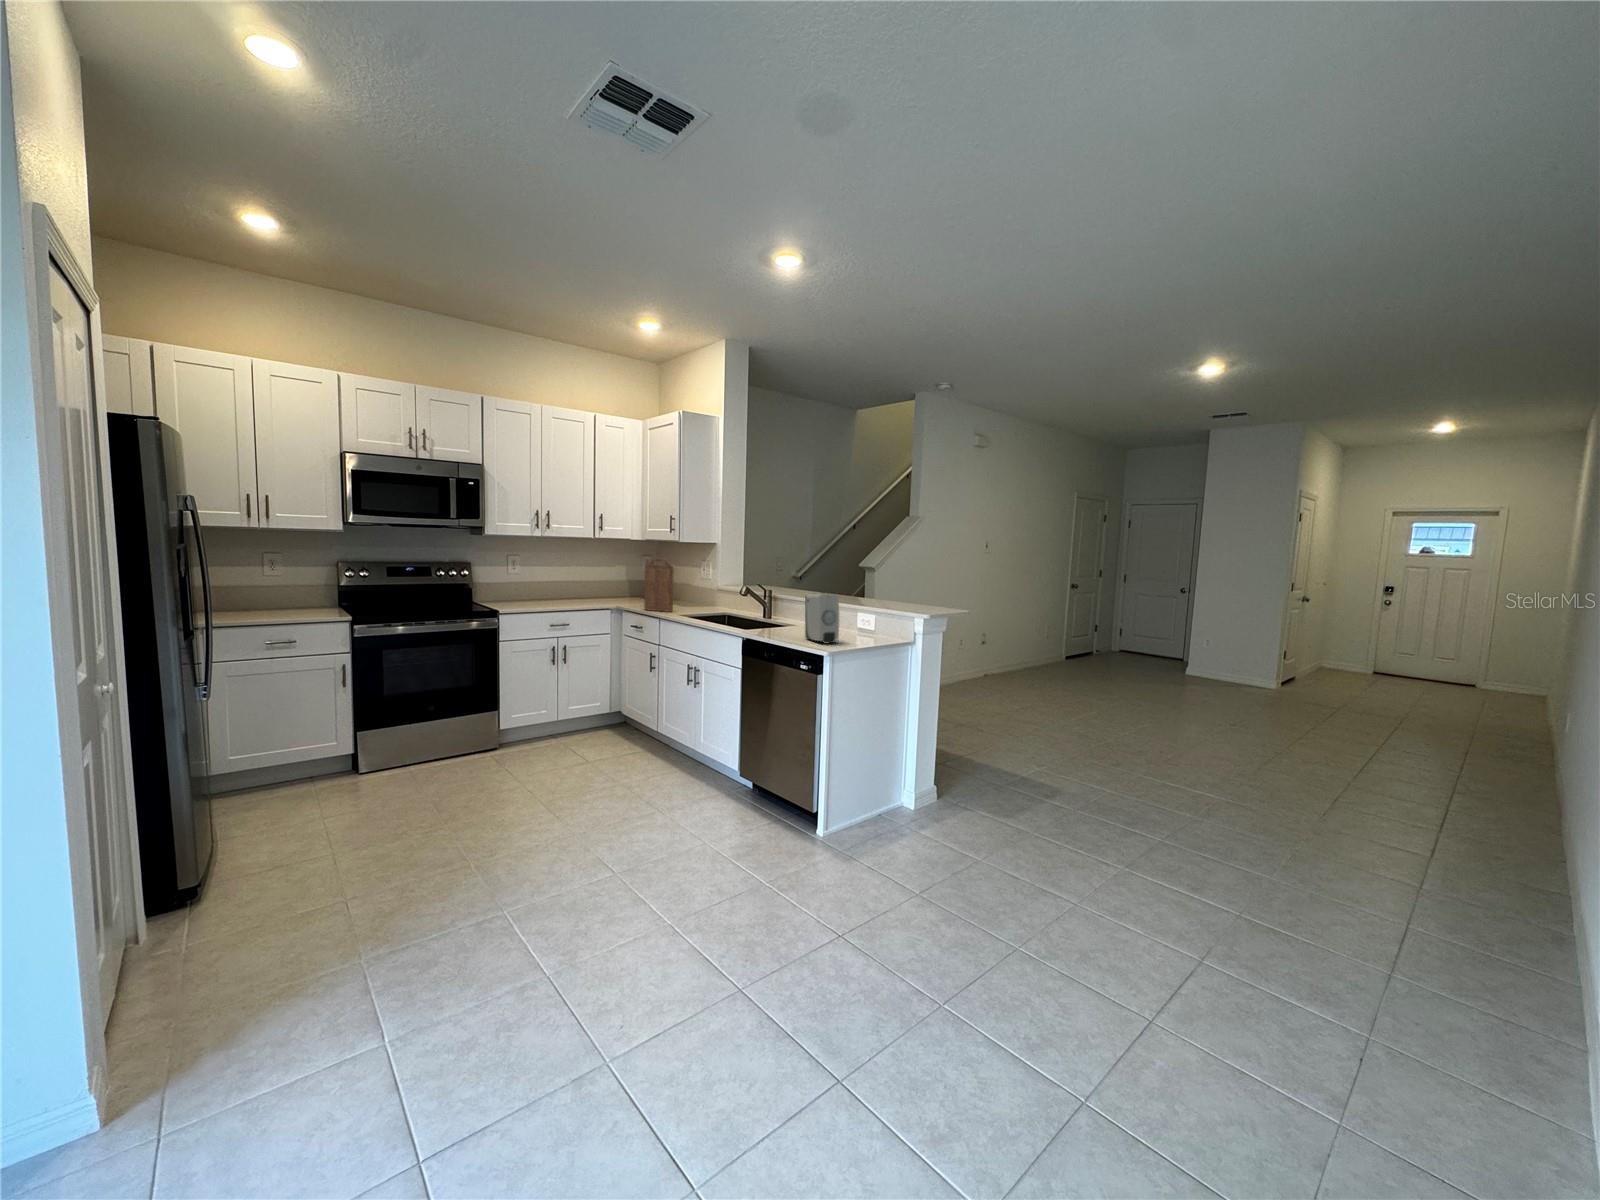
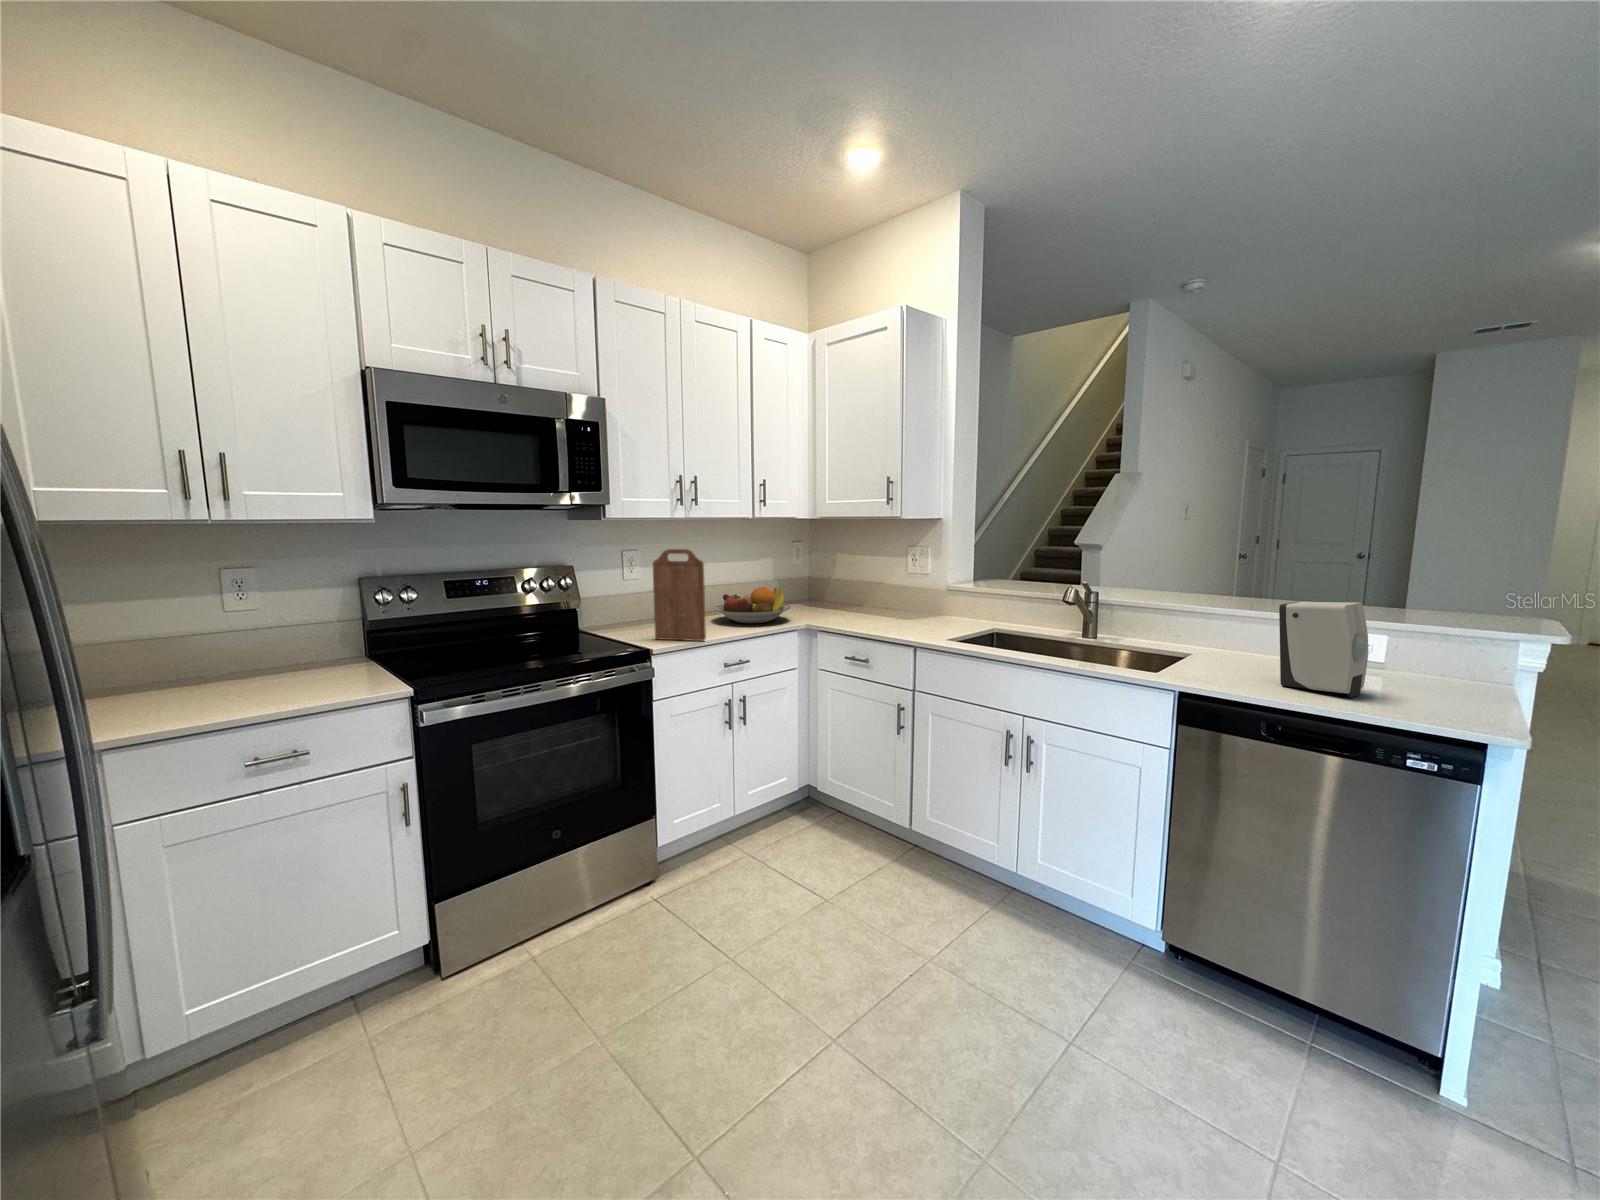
cutting board: present [644,558,674,612] -> present [653,549,706,641]
fruit bowl: none [564,582,615,604] -> present [714,587,791,623]

